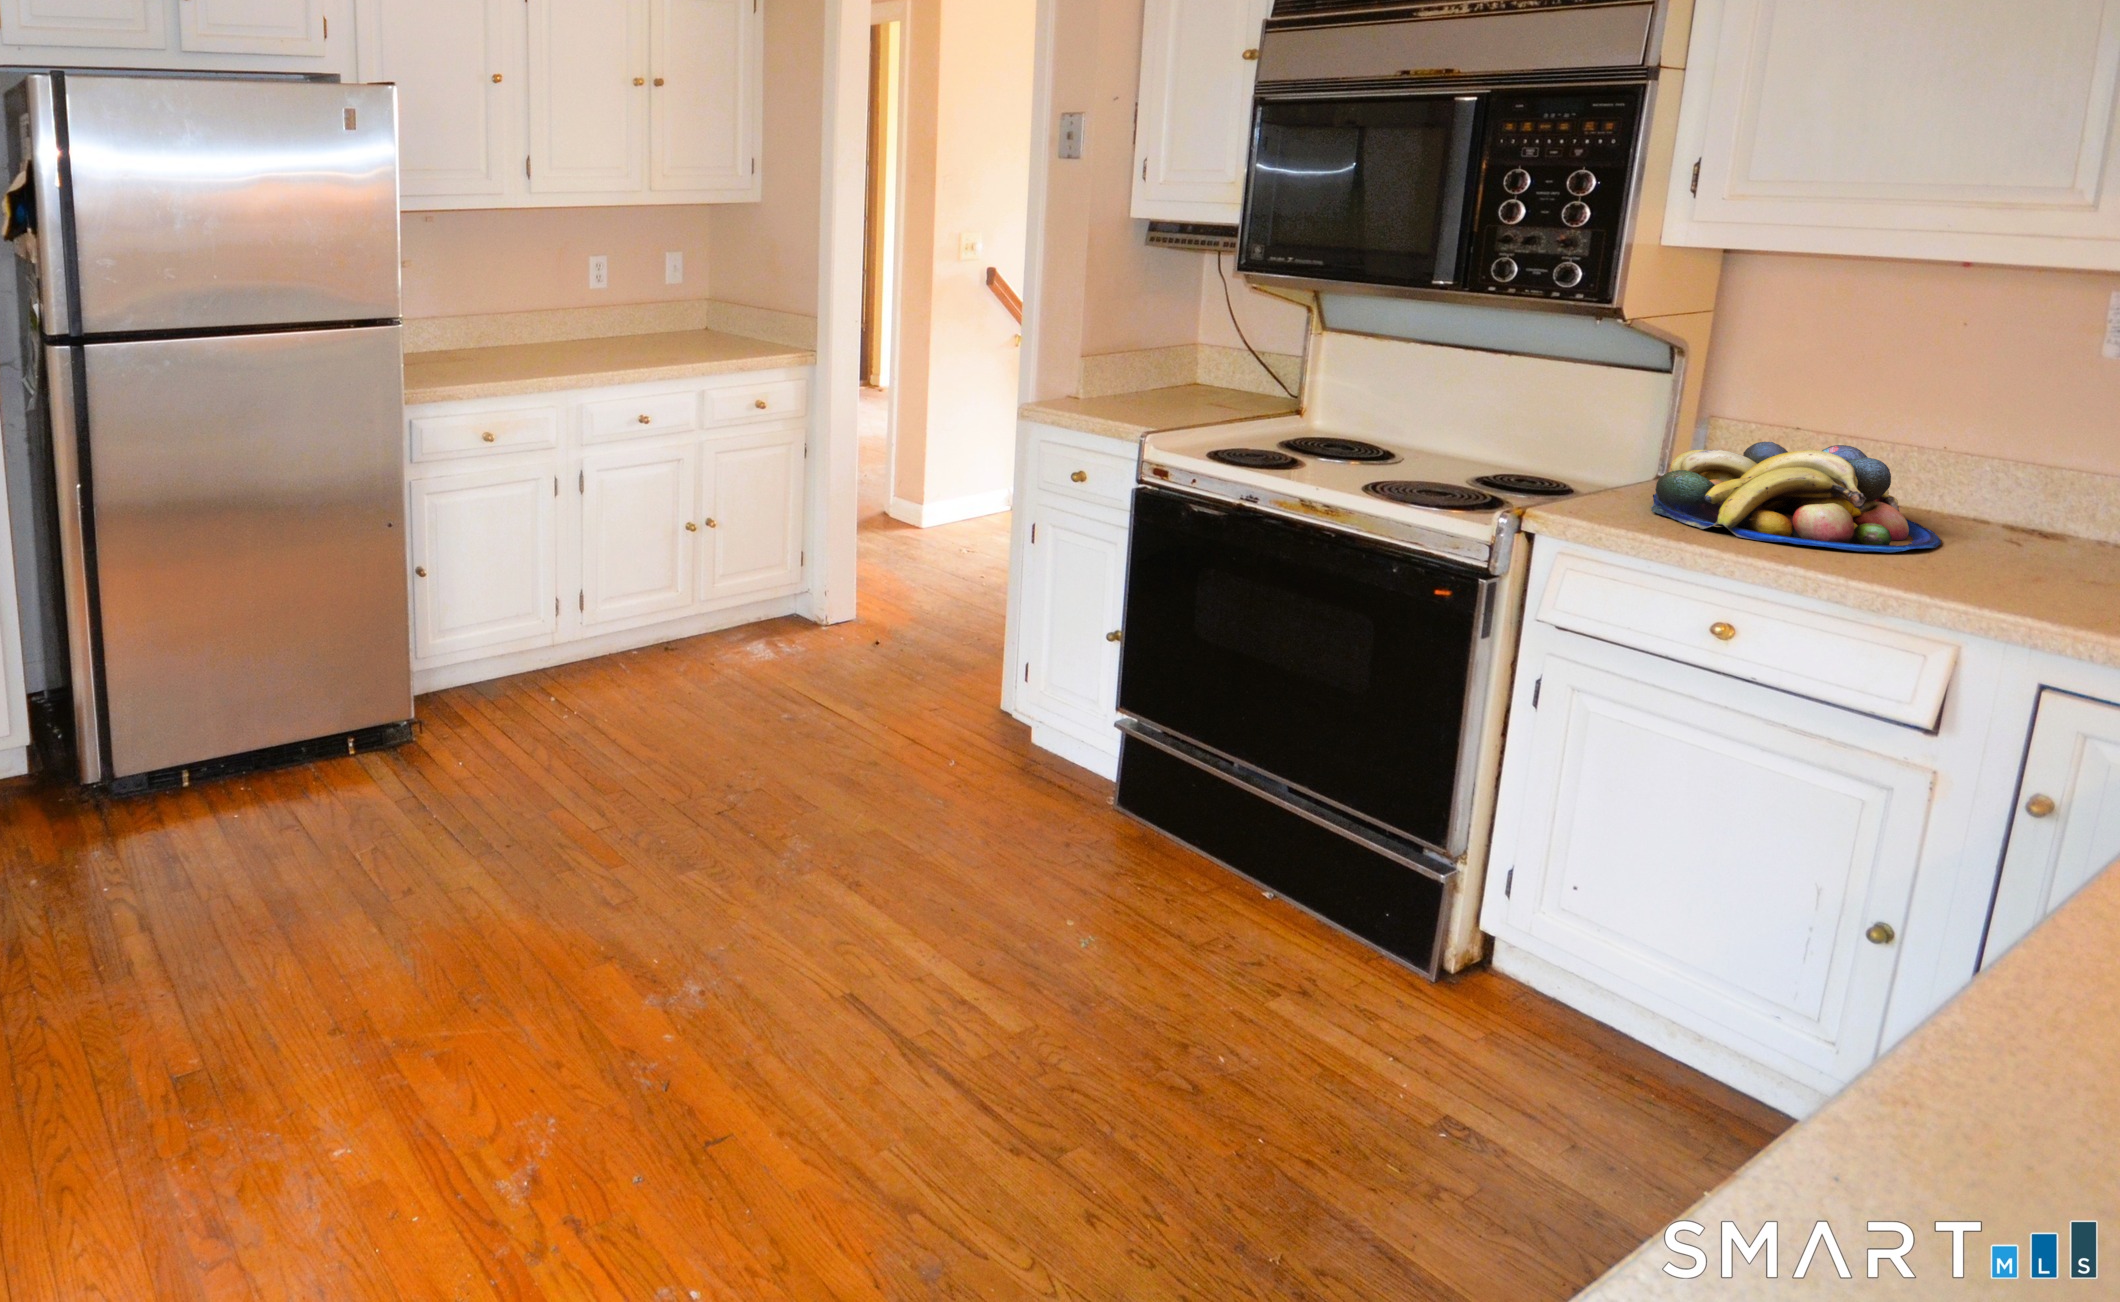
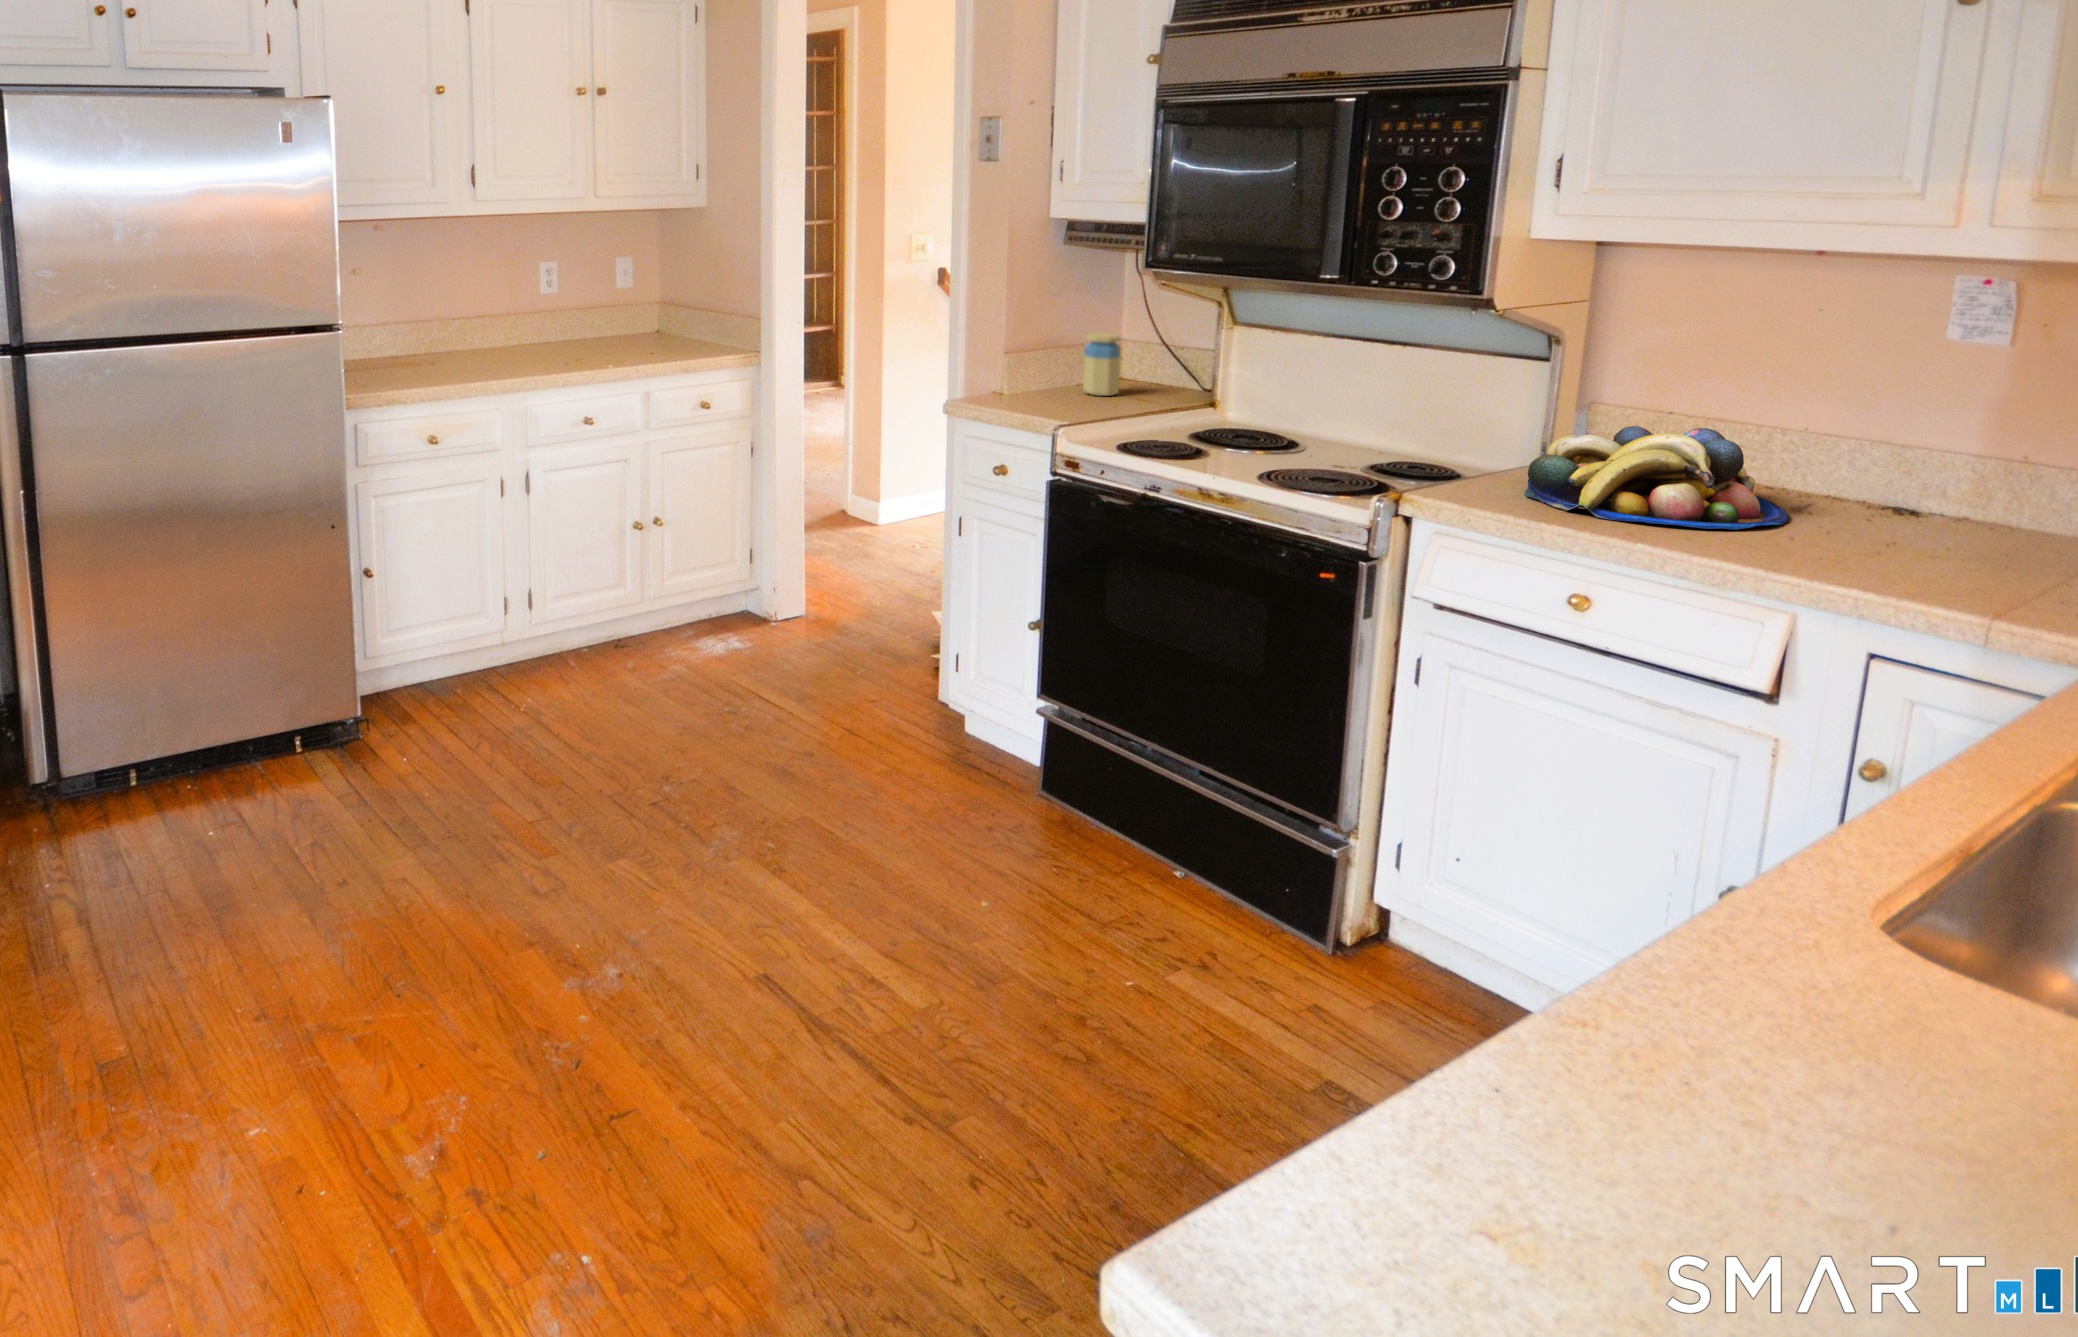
jar: none [1155,335,1196,399] -> present [1083,333,1121,396]

